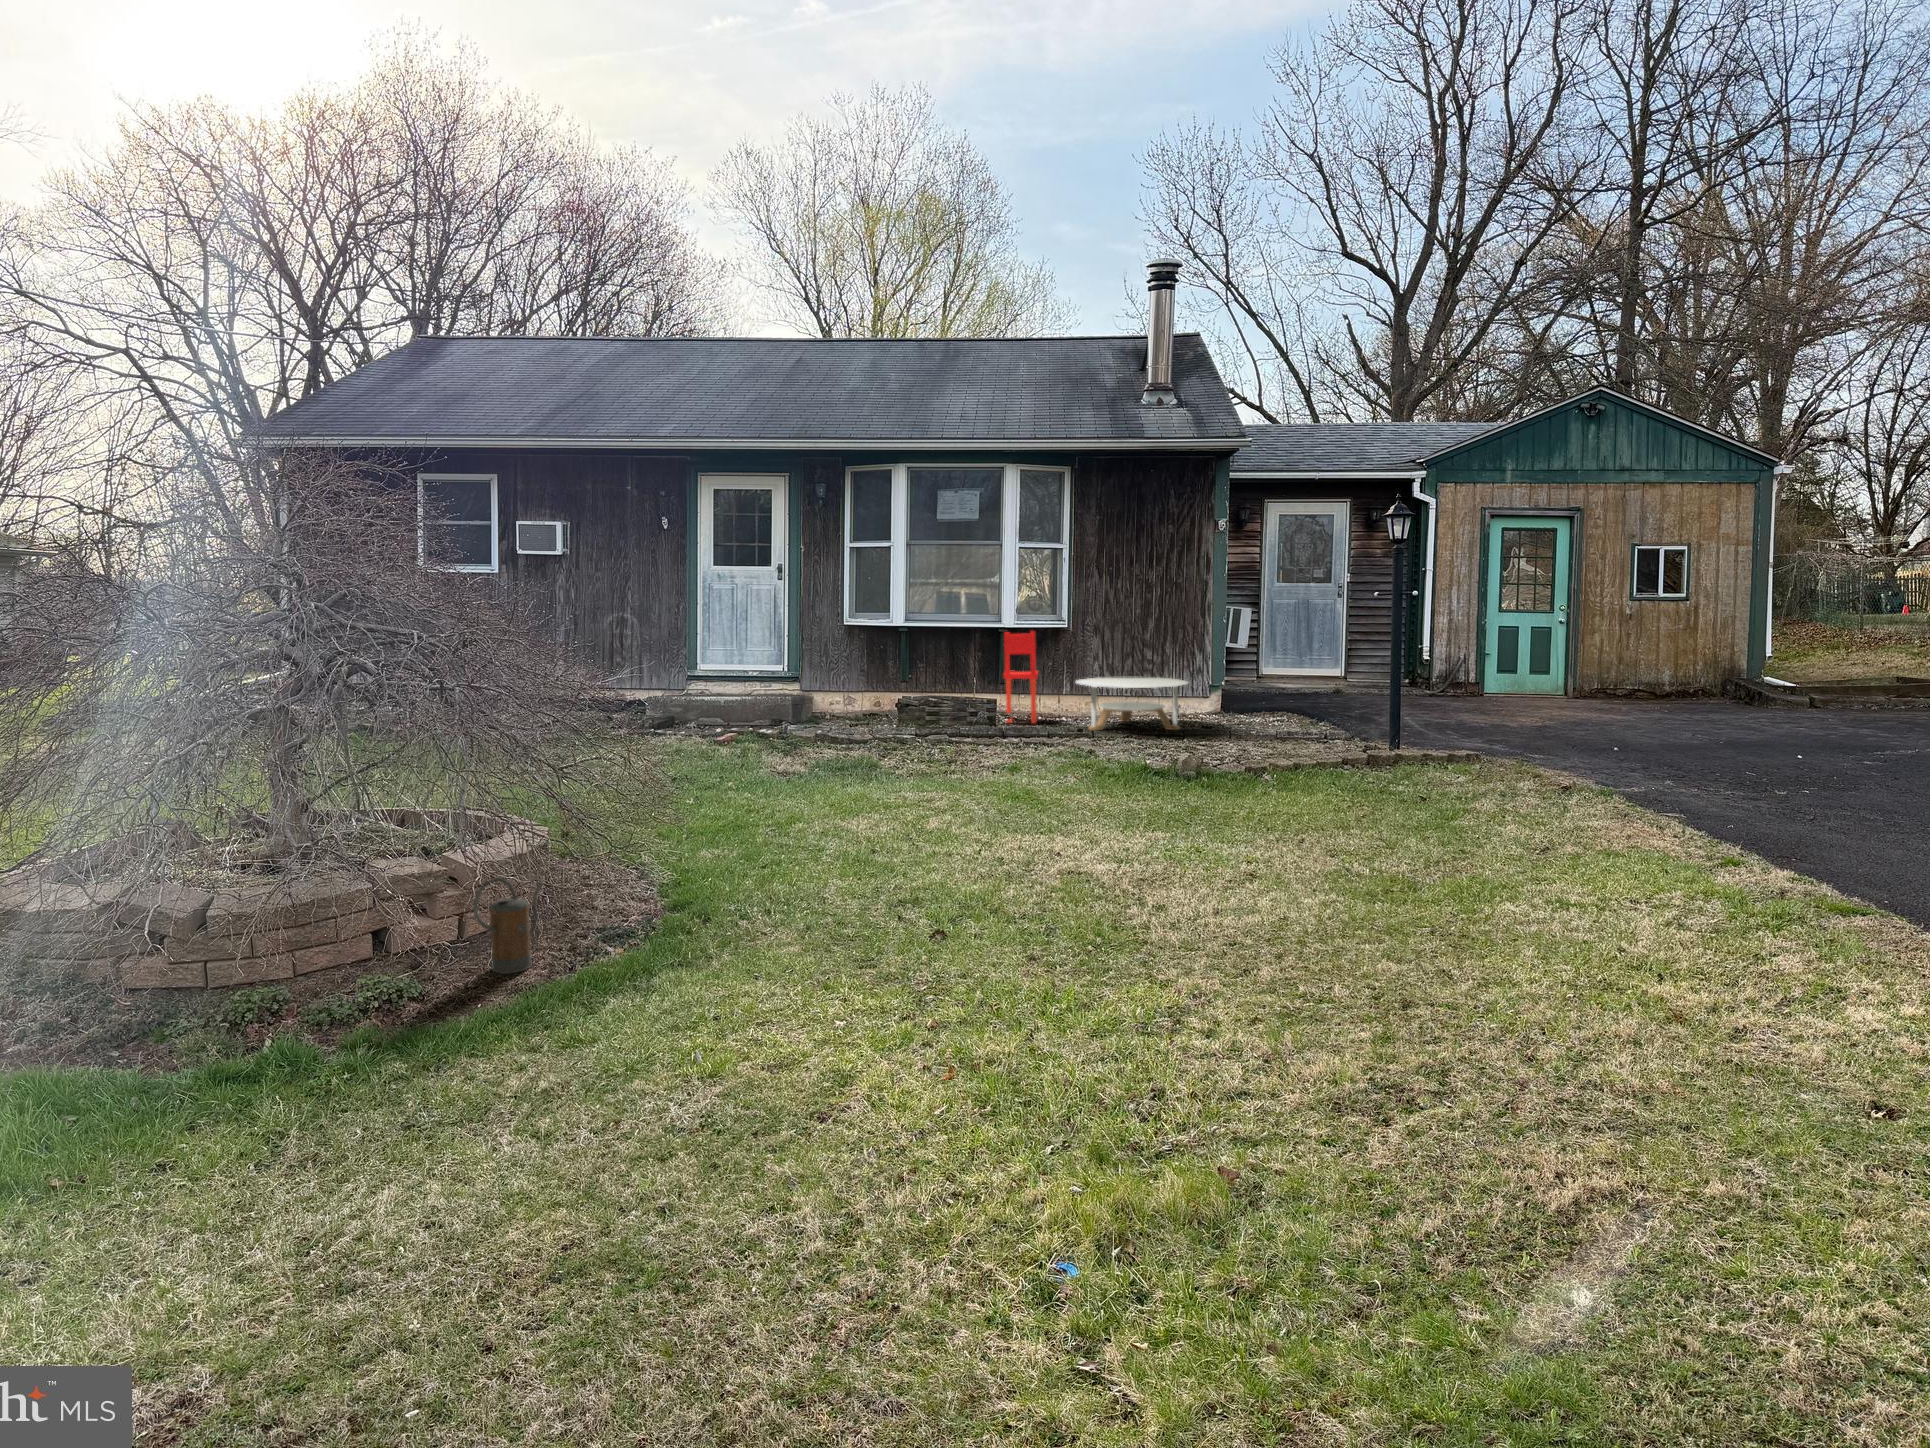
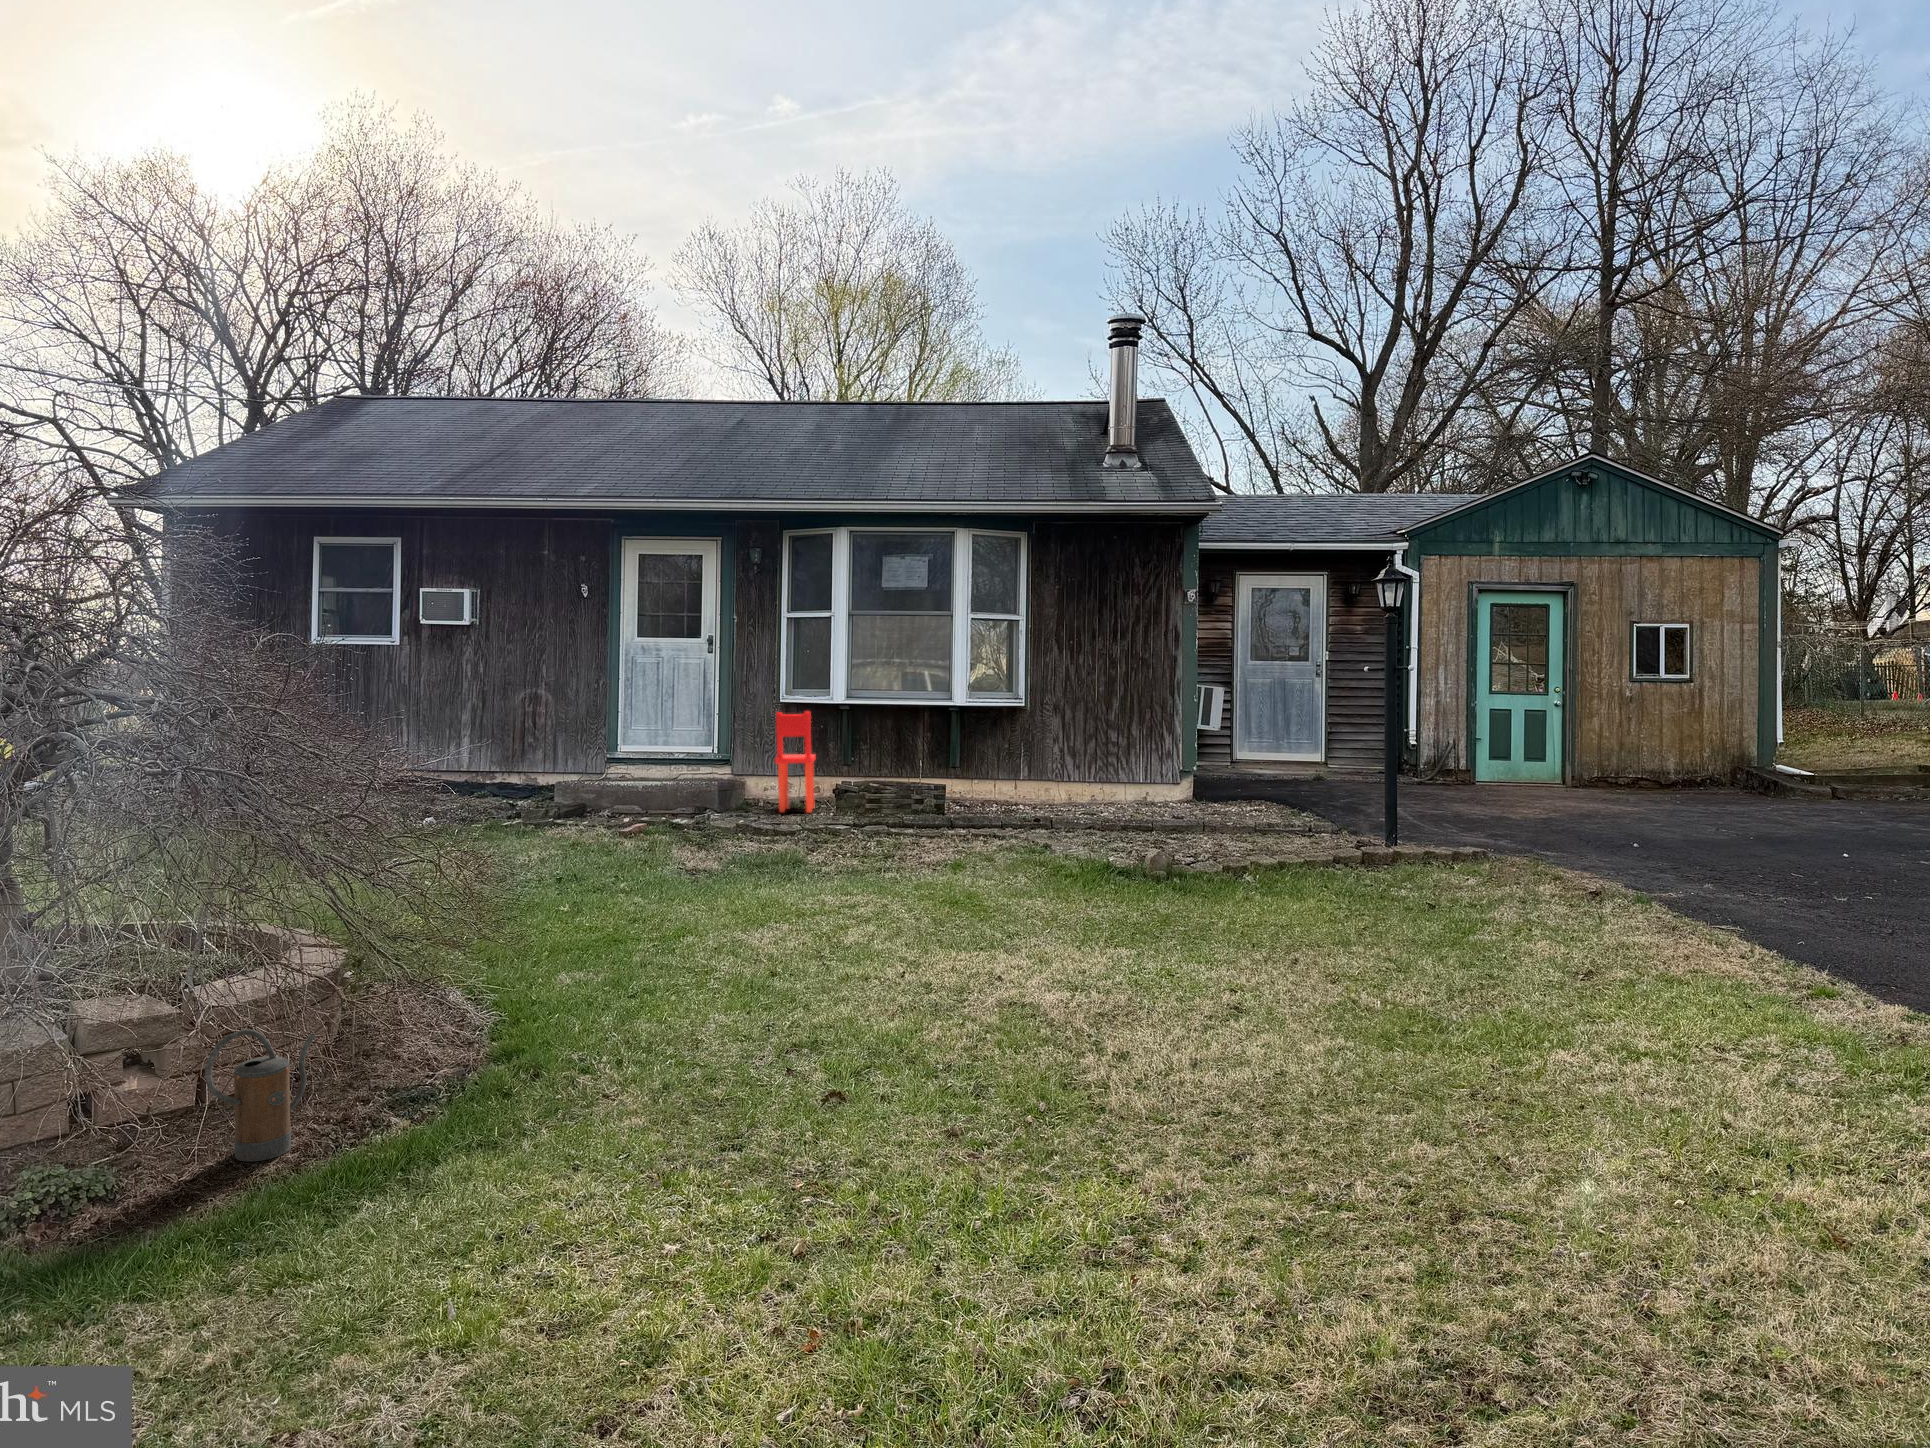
chair: present [1003,631,1038,724] -> present [775,711,816,813]
round table: present [1076,677,1188,730] -> none [1033,763,1159,824]

